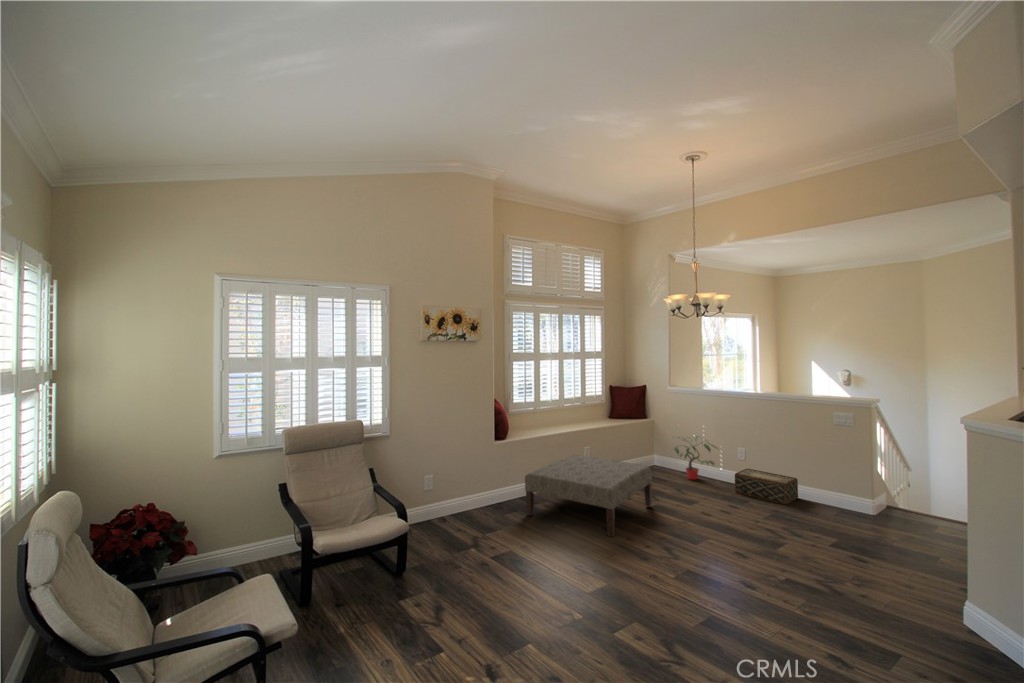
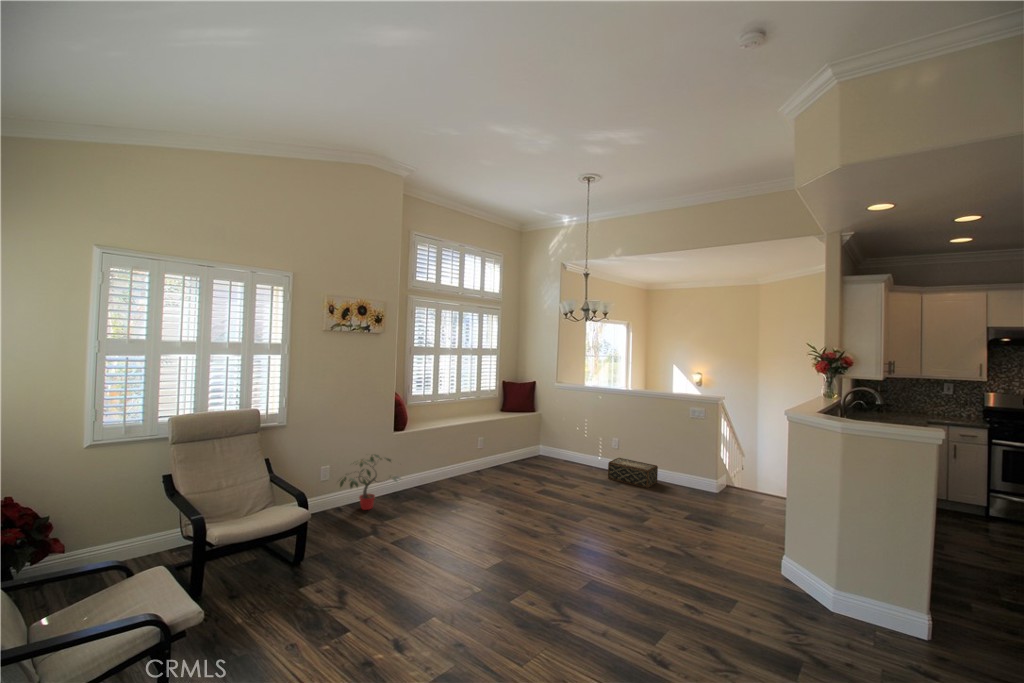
potted plant: present [671,437,717,480] -> present [339,455,400,510]
ottoman: present [525,455,652,537] -> none [422,445,539,520]

